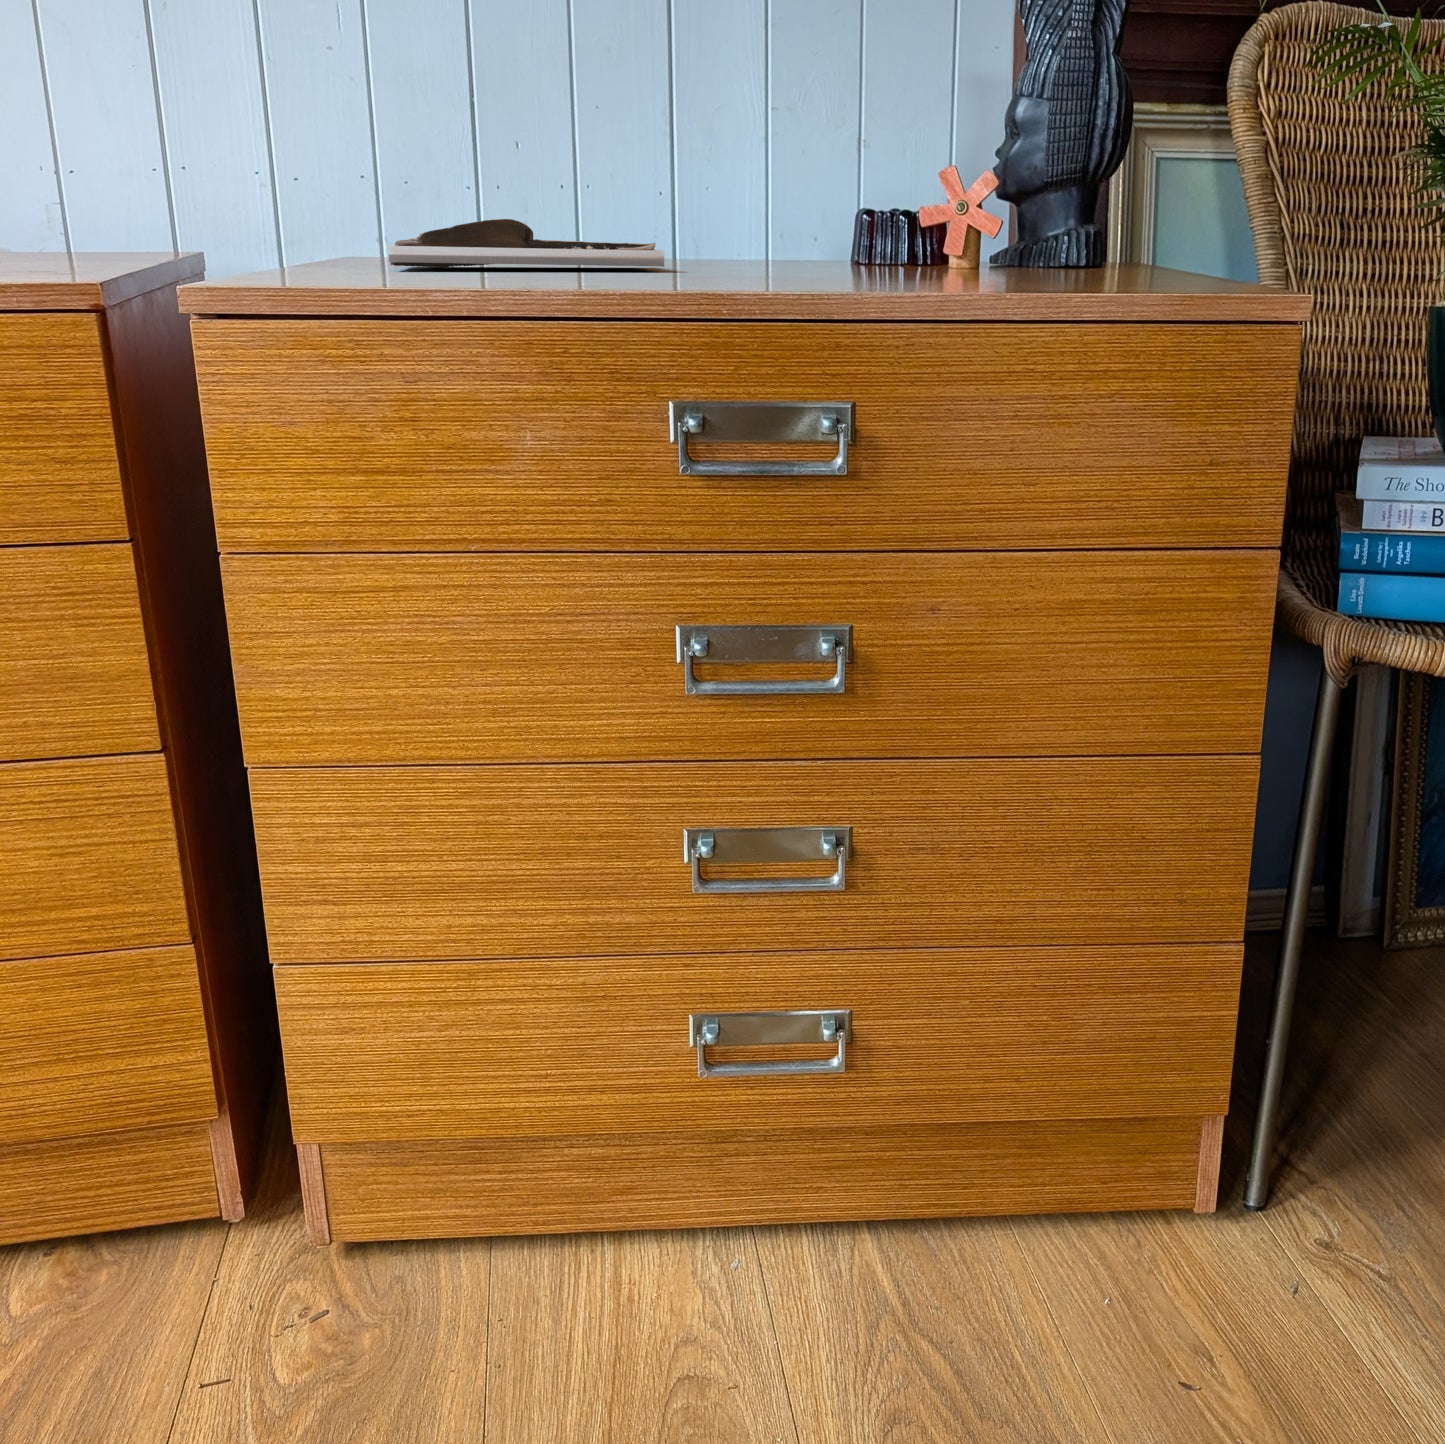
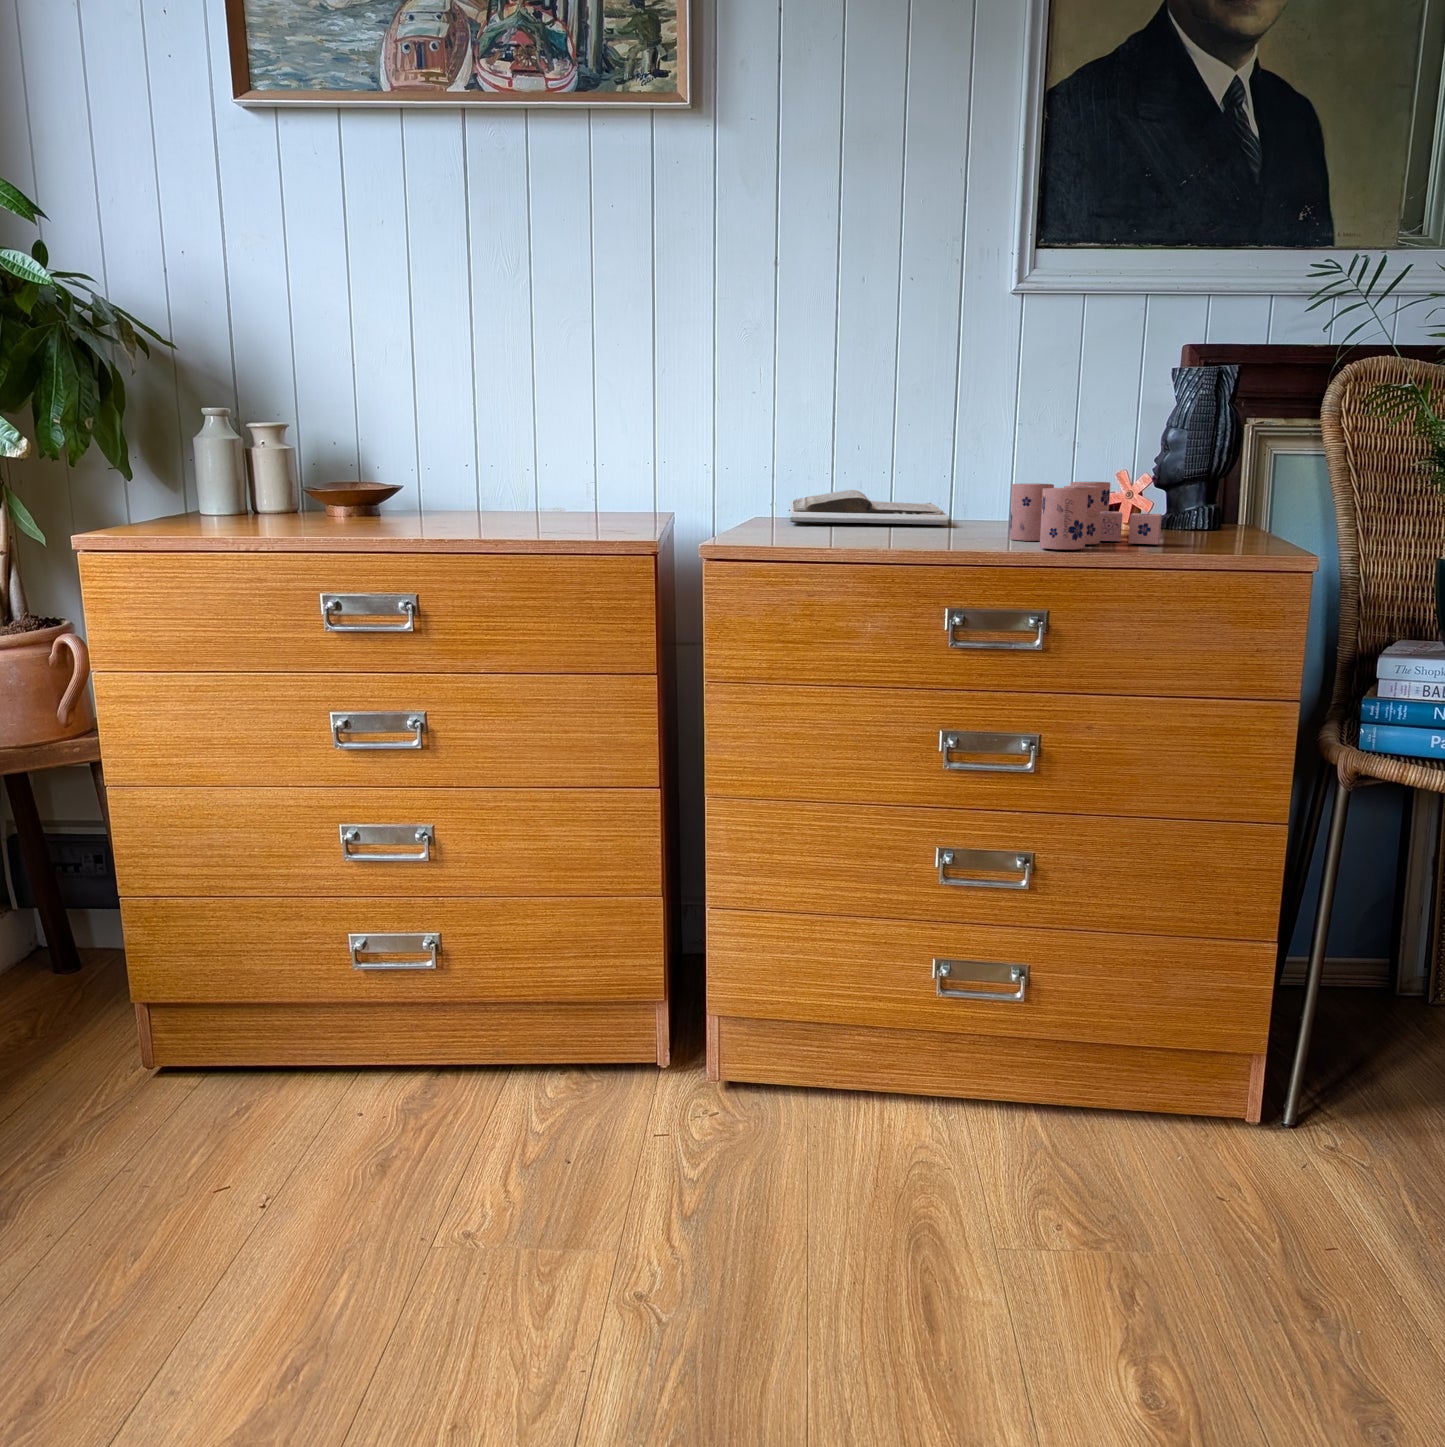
candle: none [774,160,1035,278] -> present [1010,482,1162,549]

